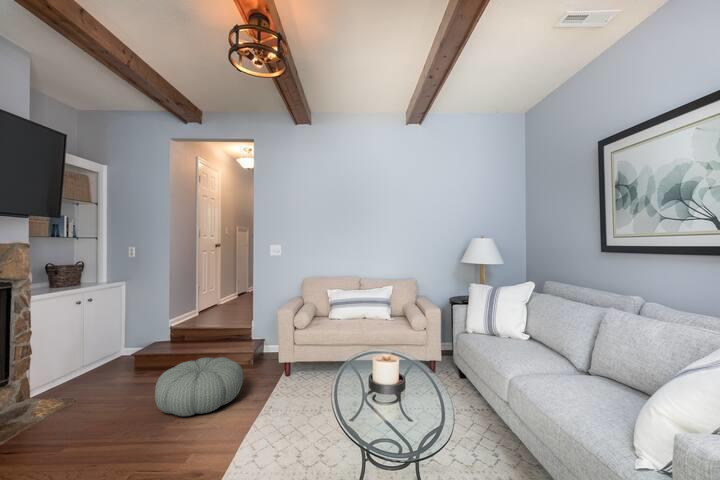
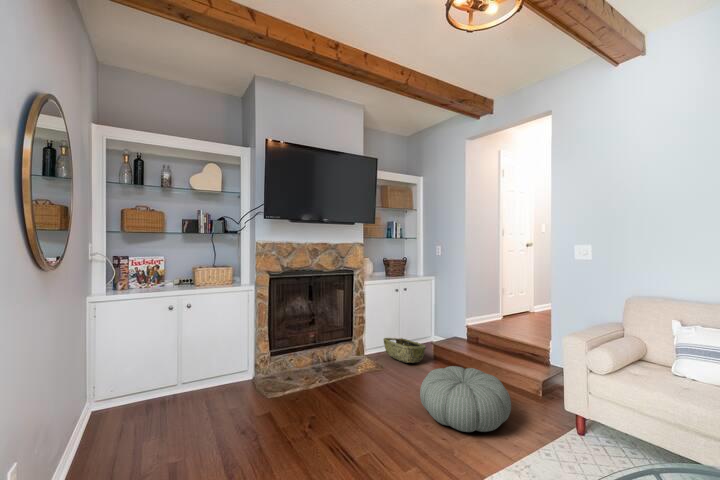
woven basket: none [62,358,131,386] -> present [384,338,426,363]

